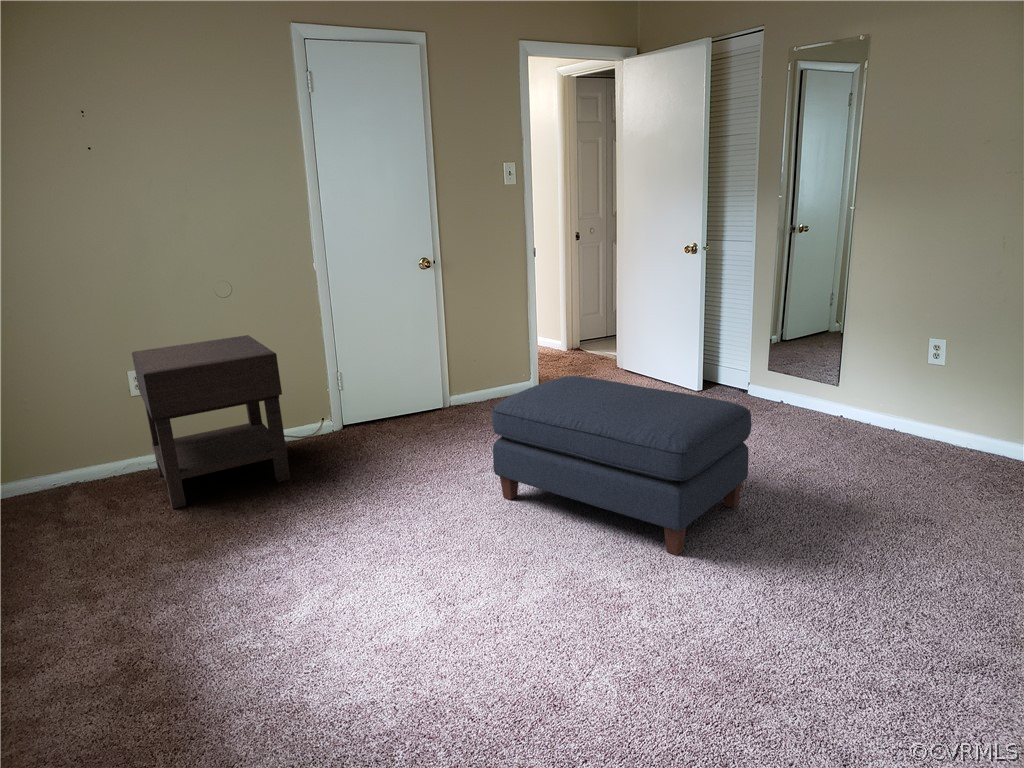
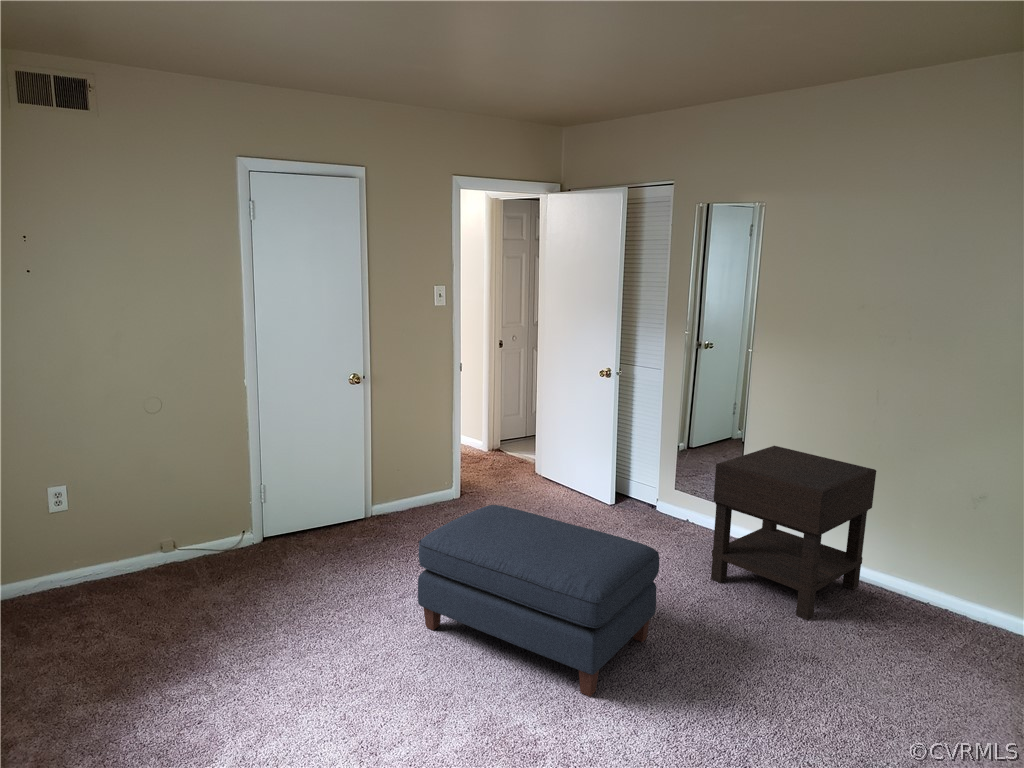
nightstand: present [132,335,290,509] -> present [711,446,876,620]

